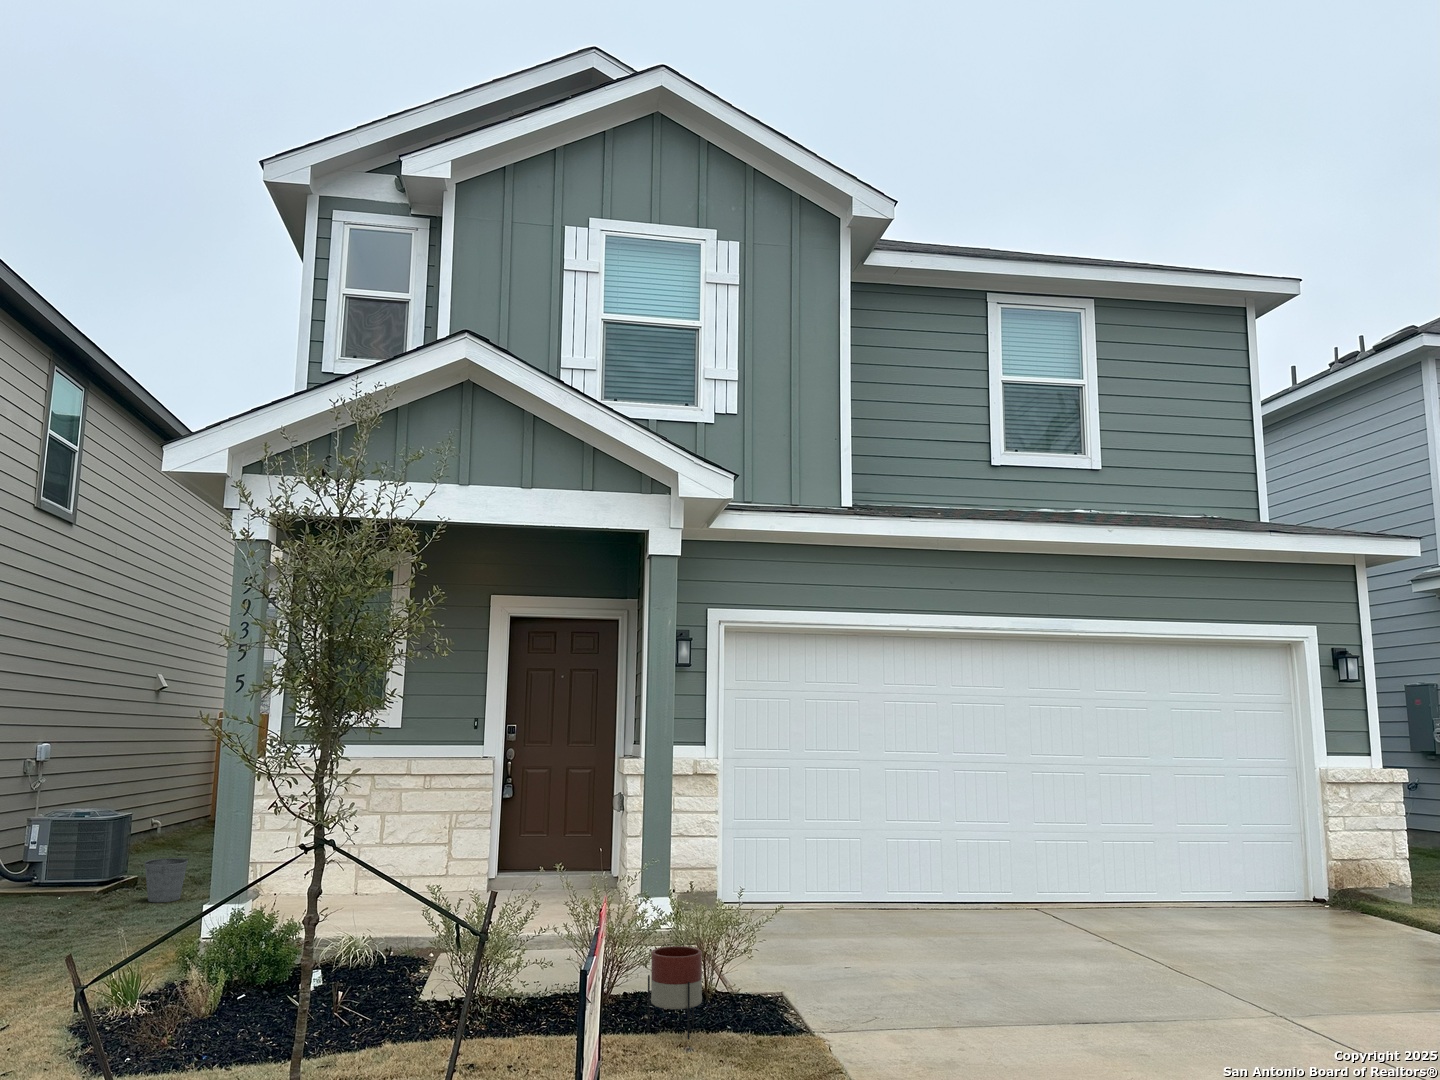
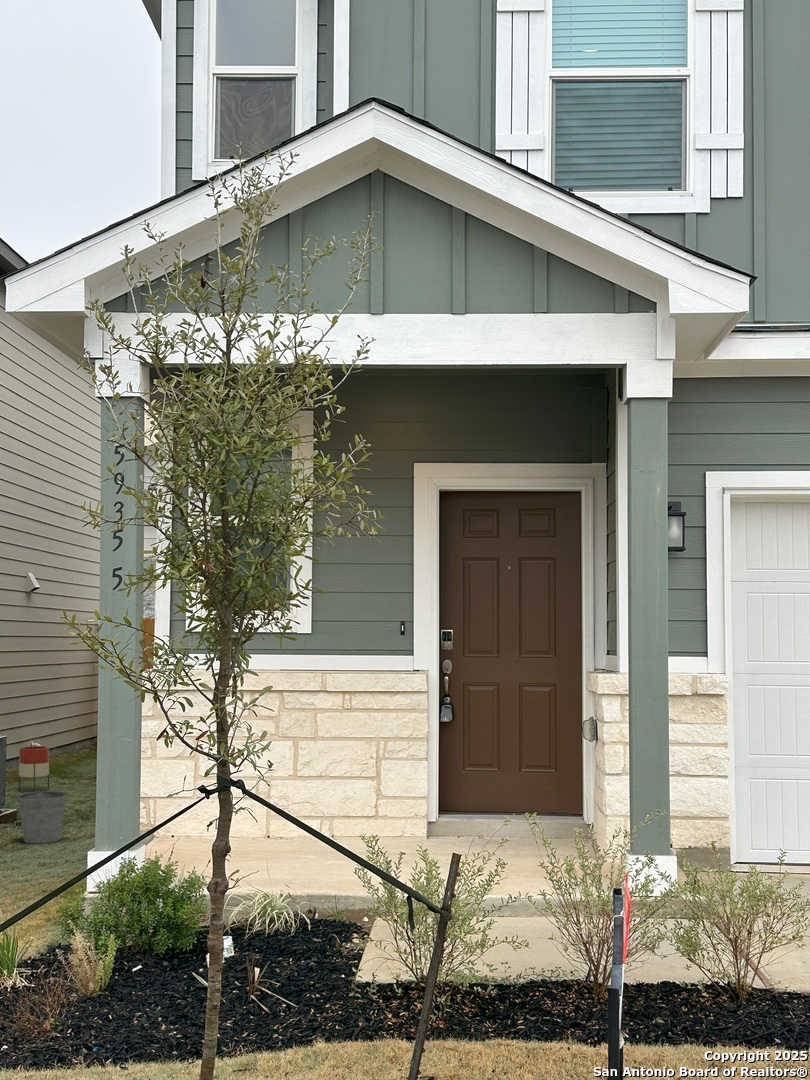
planter: present [647,946,702,1039] -> present [19,746,49,792]

